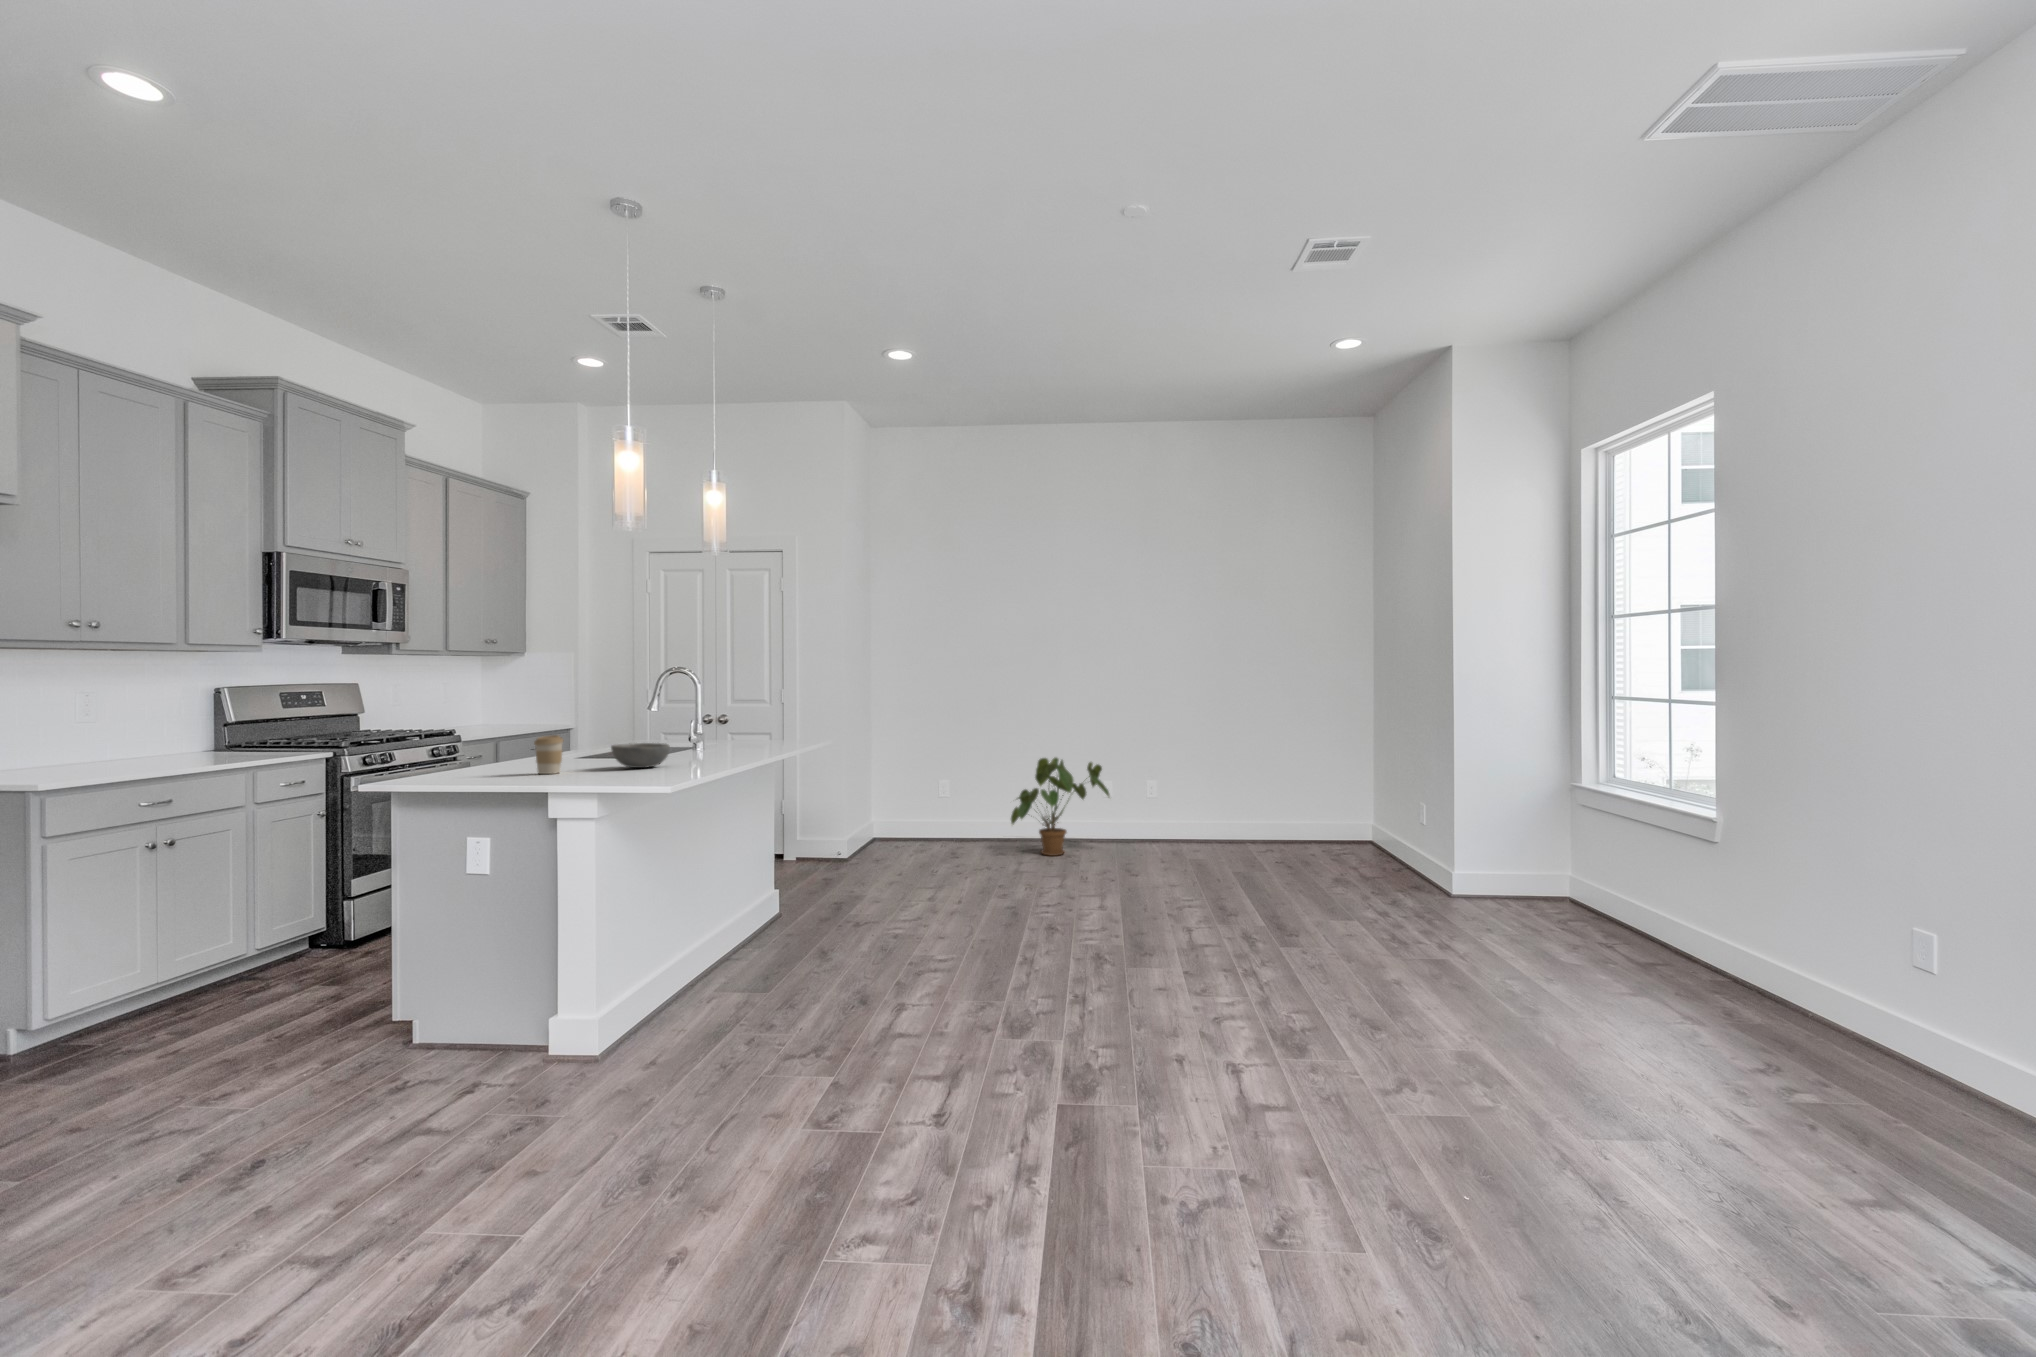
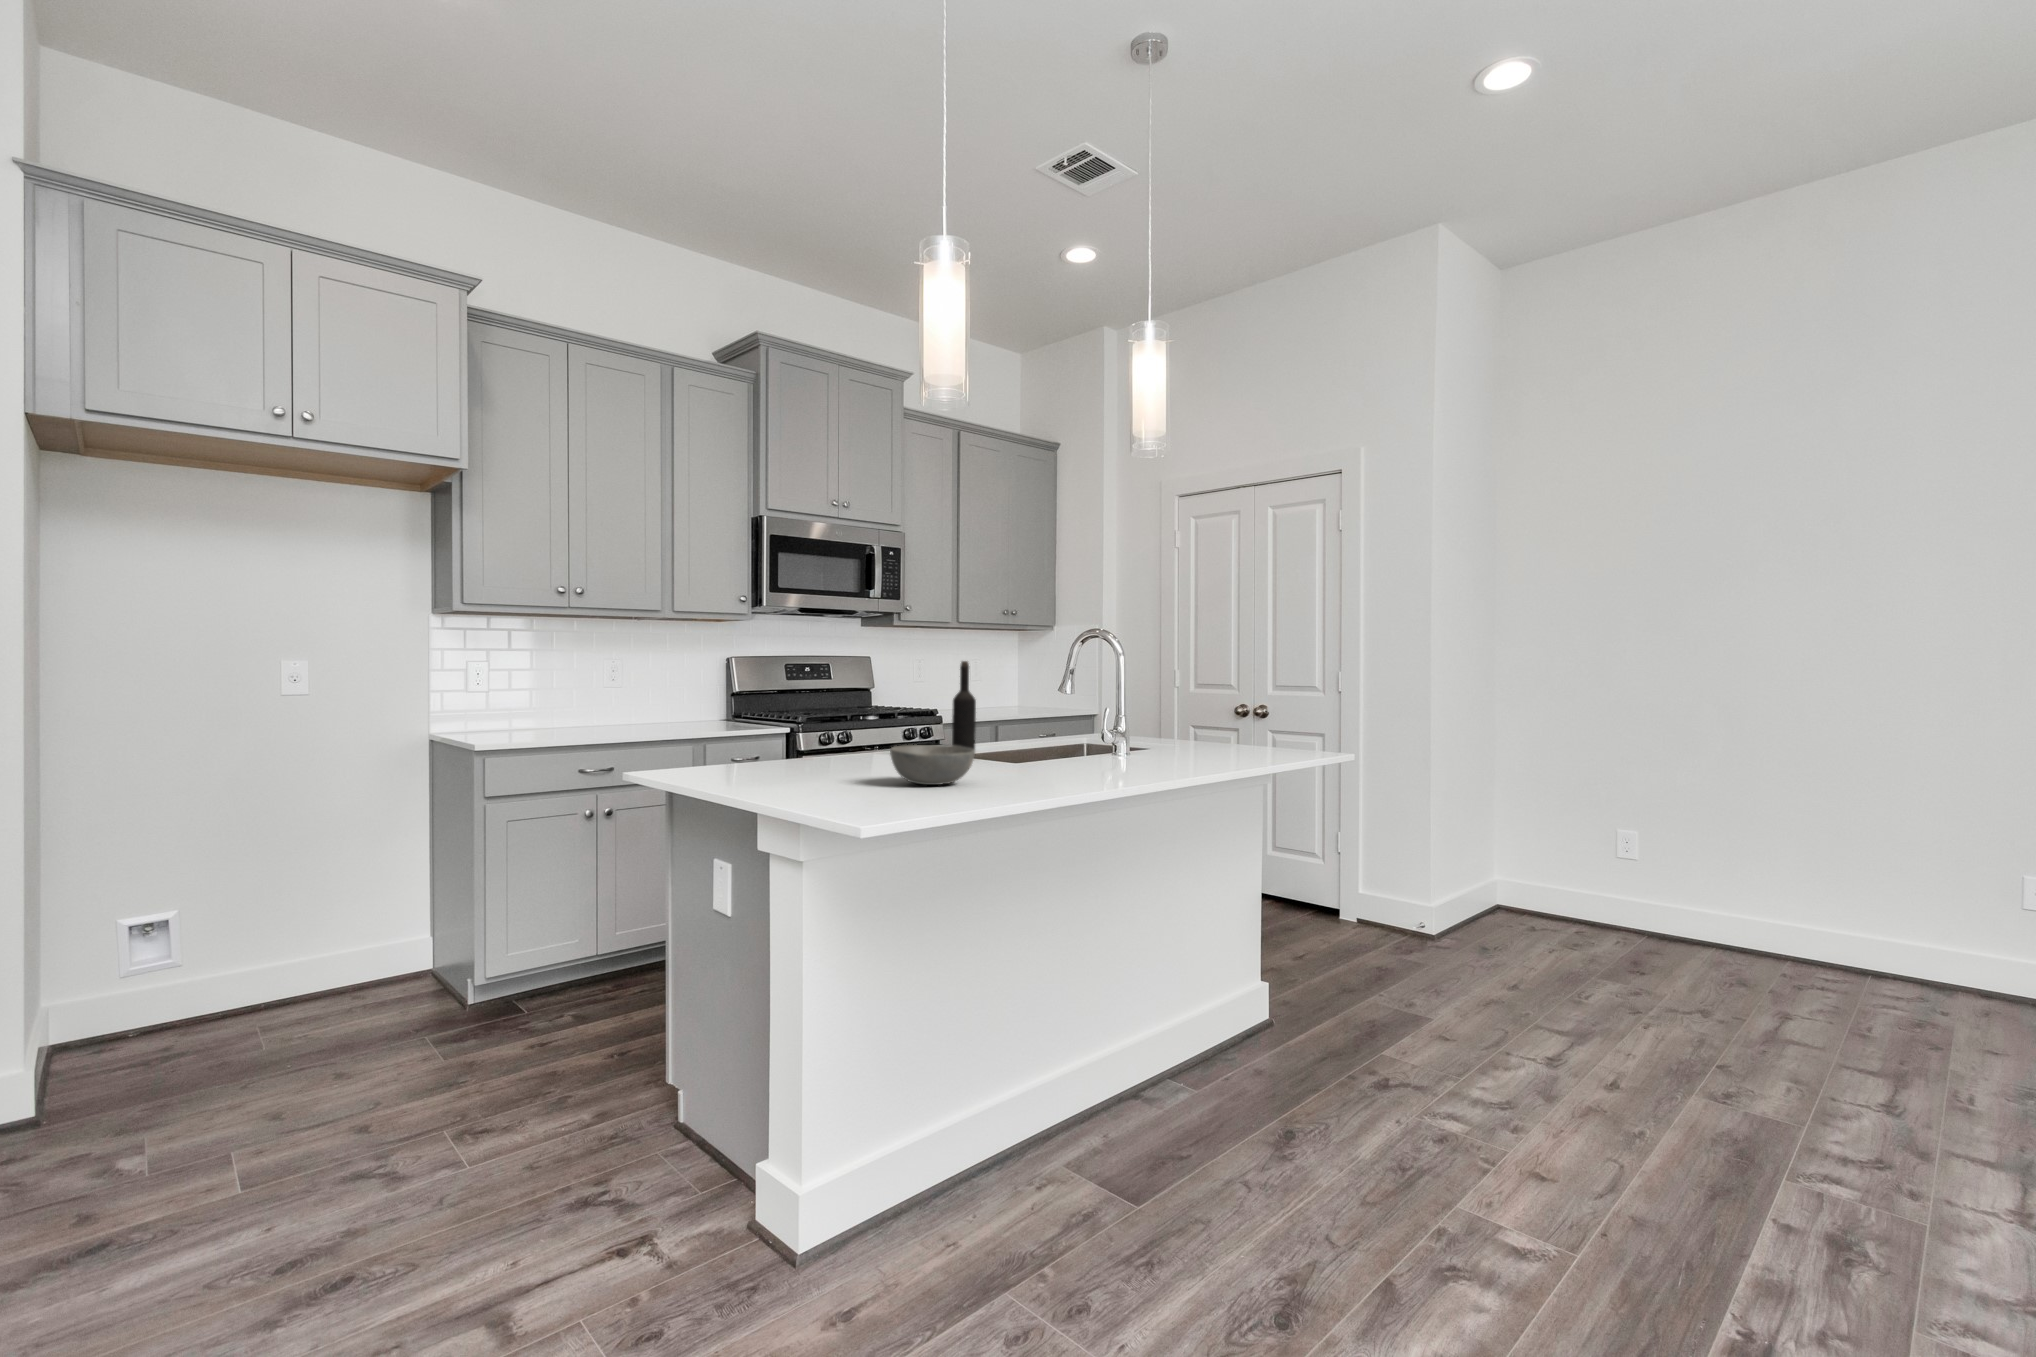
wine bottle: none [579,687,598,759] -> present [952,661,976,749]
coffee cup: present [534,735,564,774] -> none [791,726,831,782]
house plant: present [1011,758,1109,856] -> none [1726,809,1974,995]

